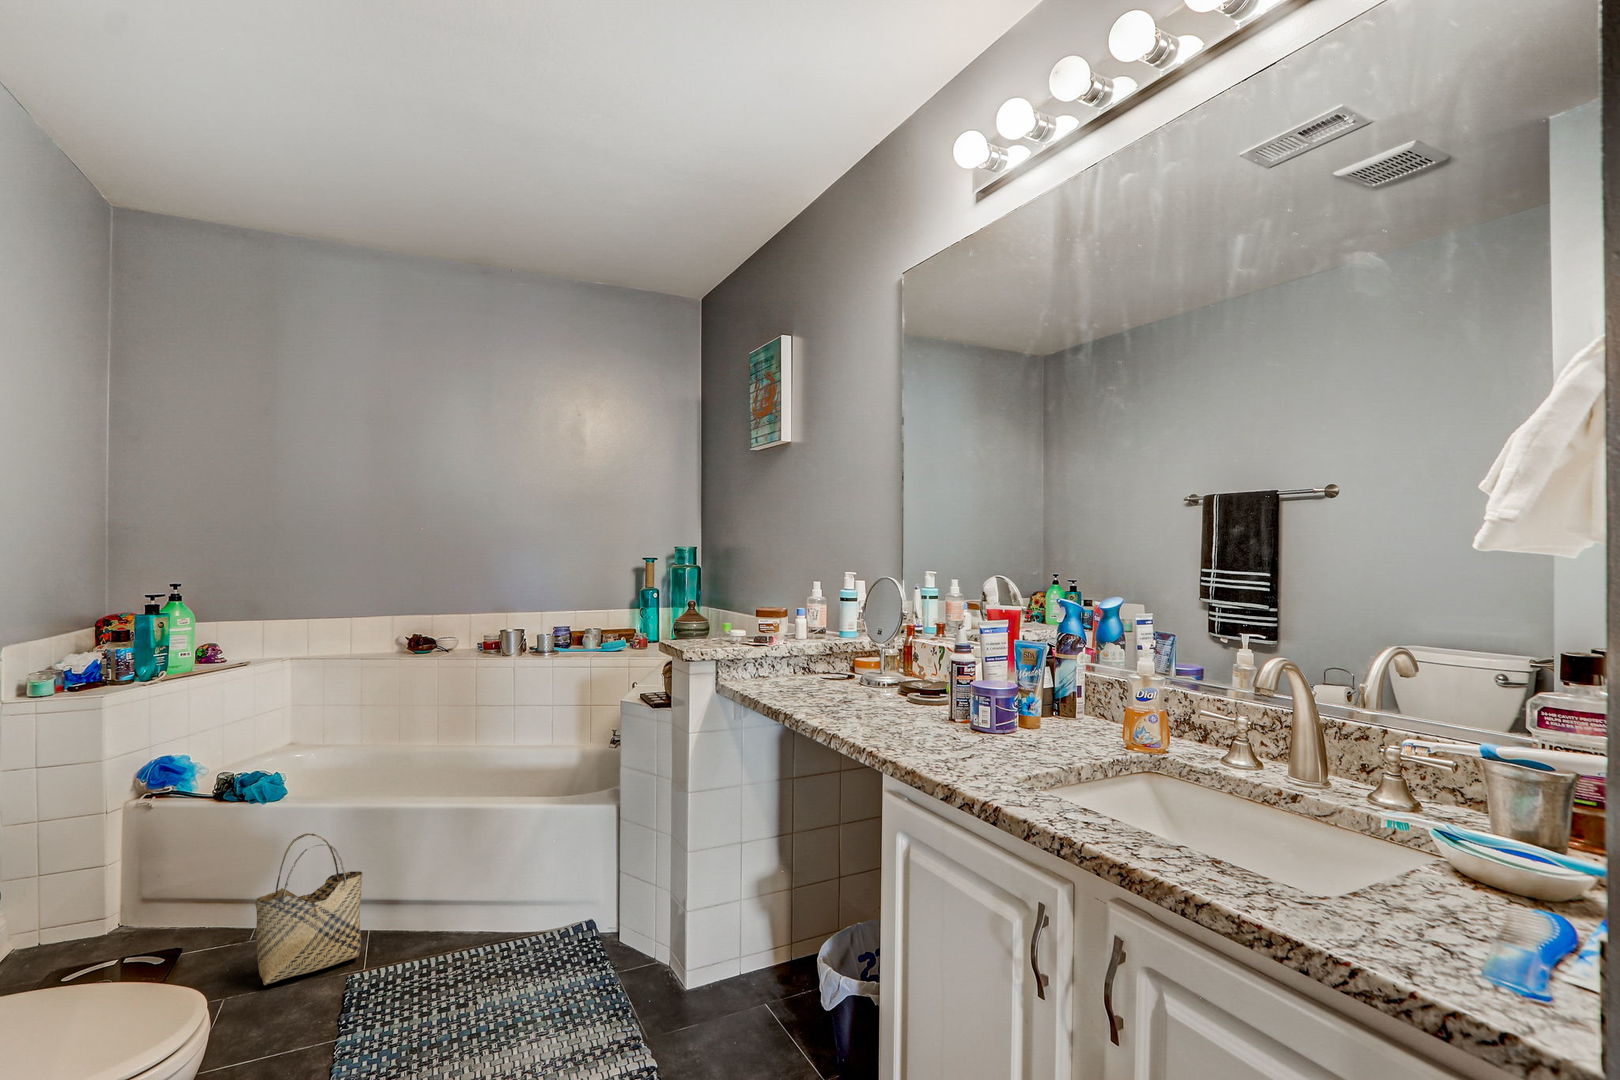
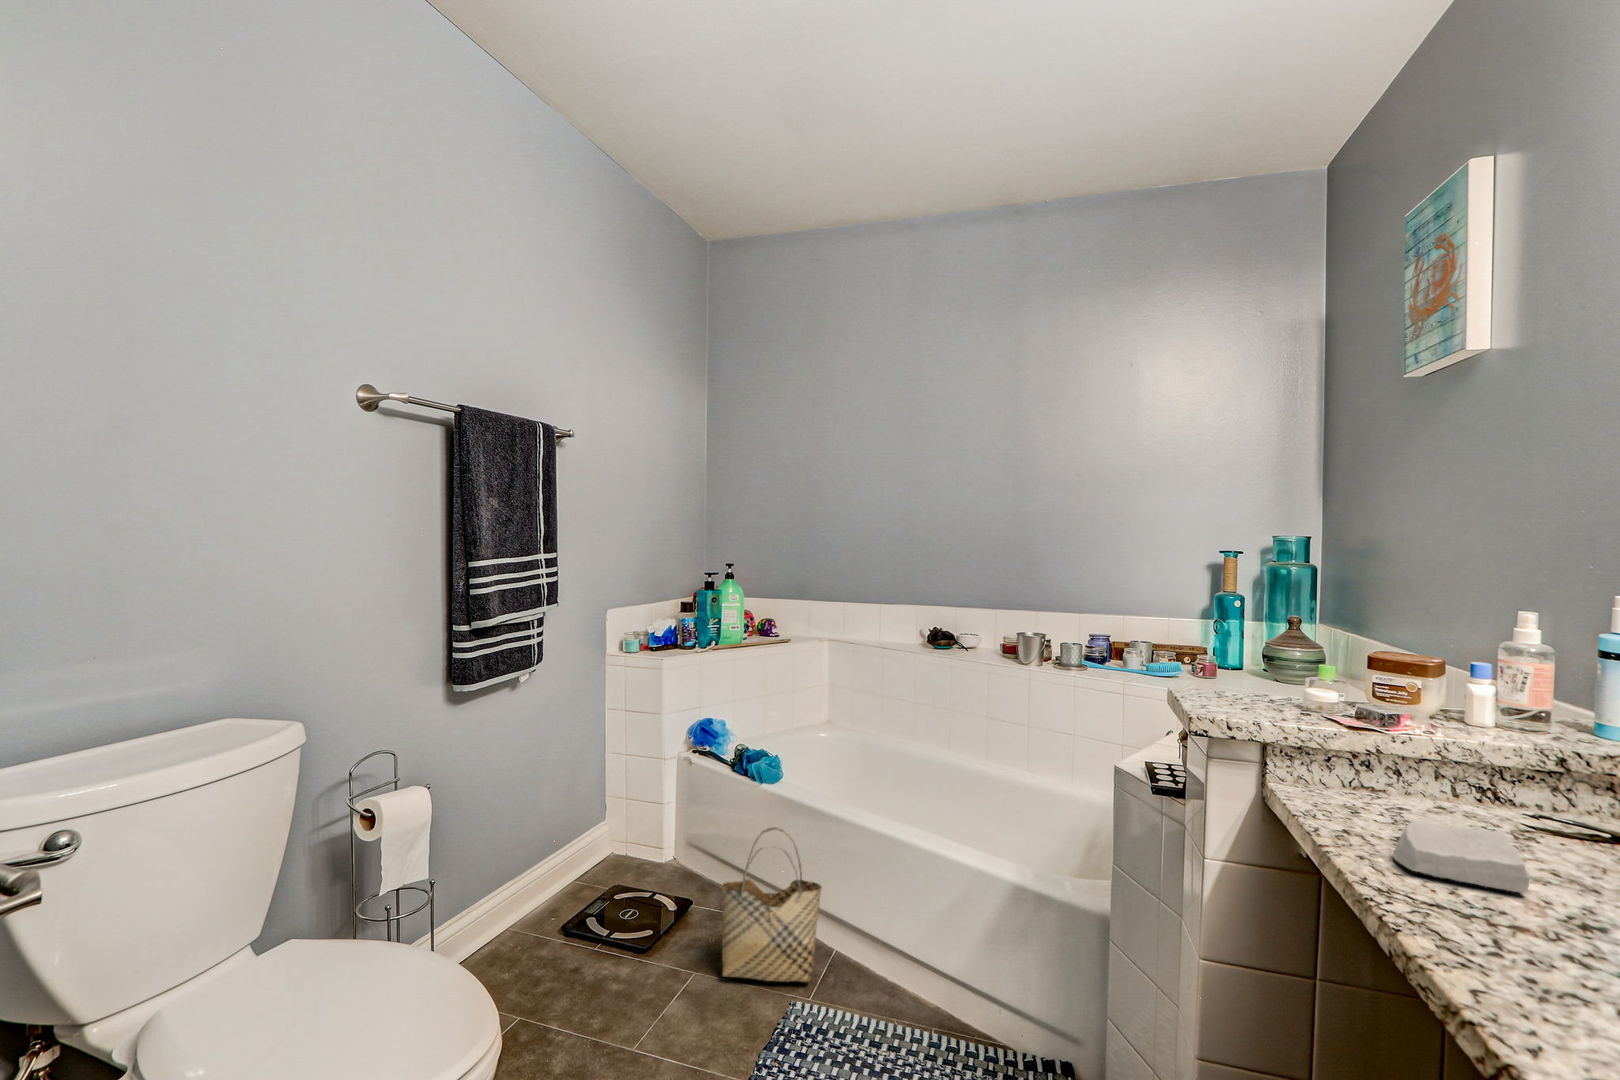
soap bar: none [783,674,829,697] -> present [1394,822,1531,893]

